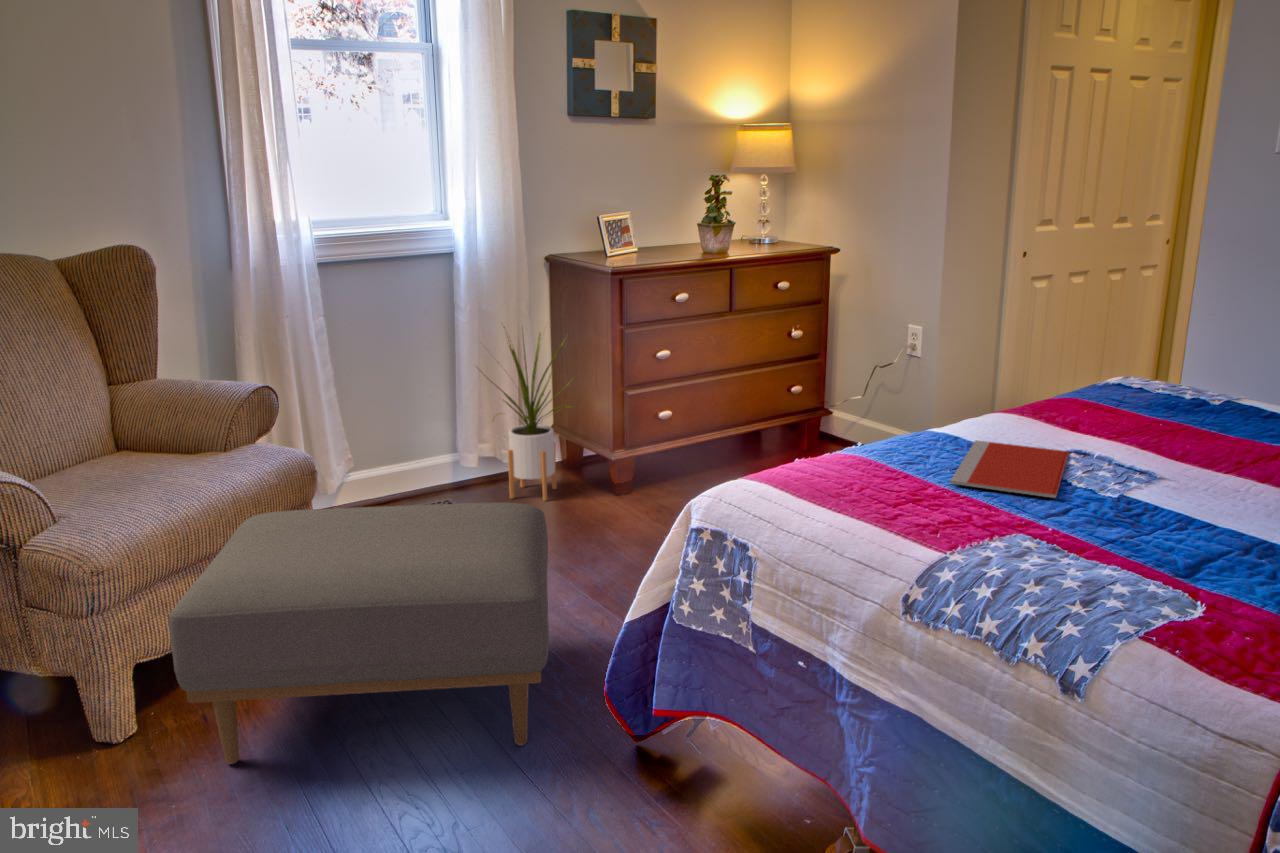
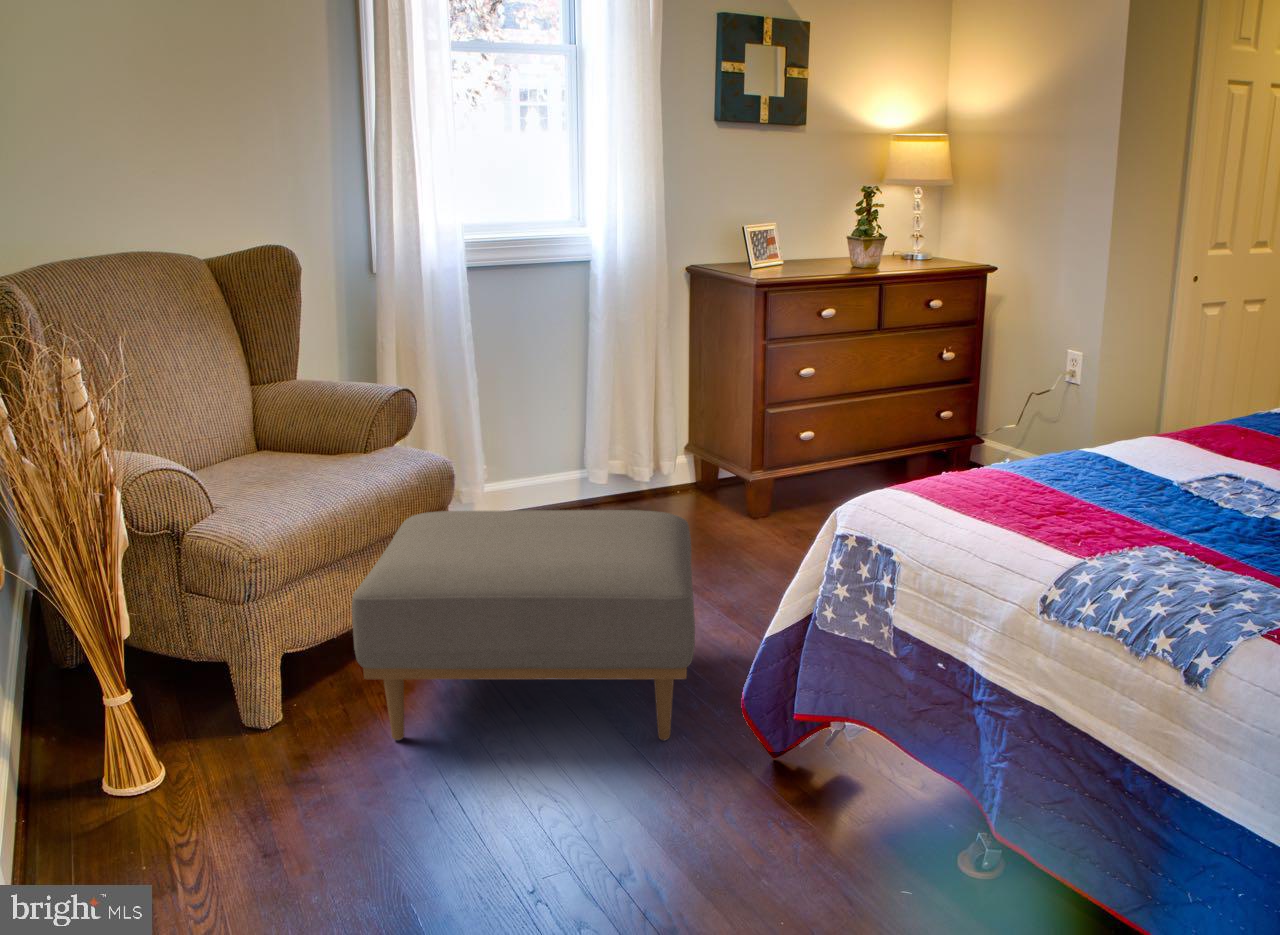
house plant: present [487,327,564,501] -> none [613,333,716,520]
notebook: present [950,440,1069,498] -> none [1096,461,1224,516]

